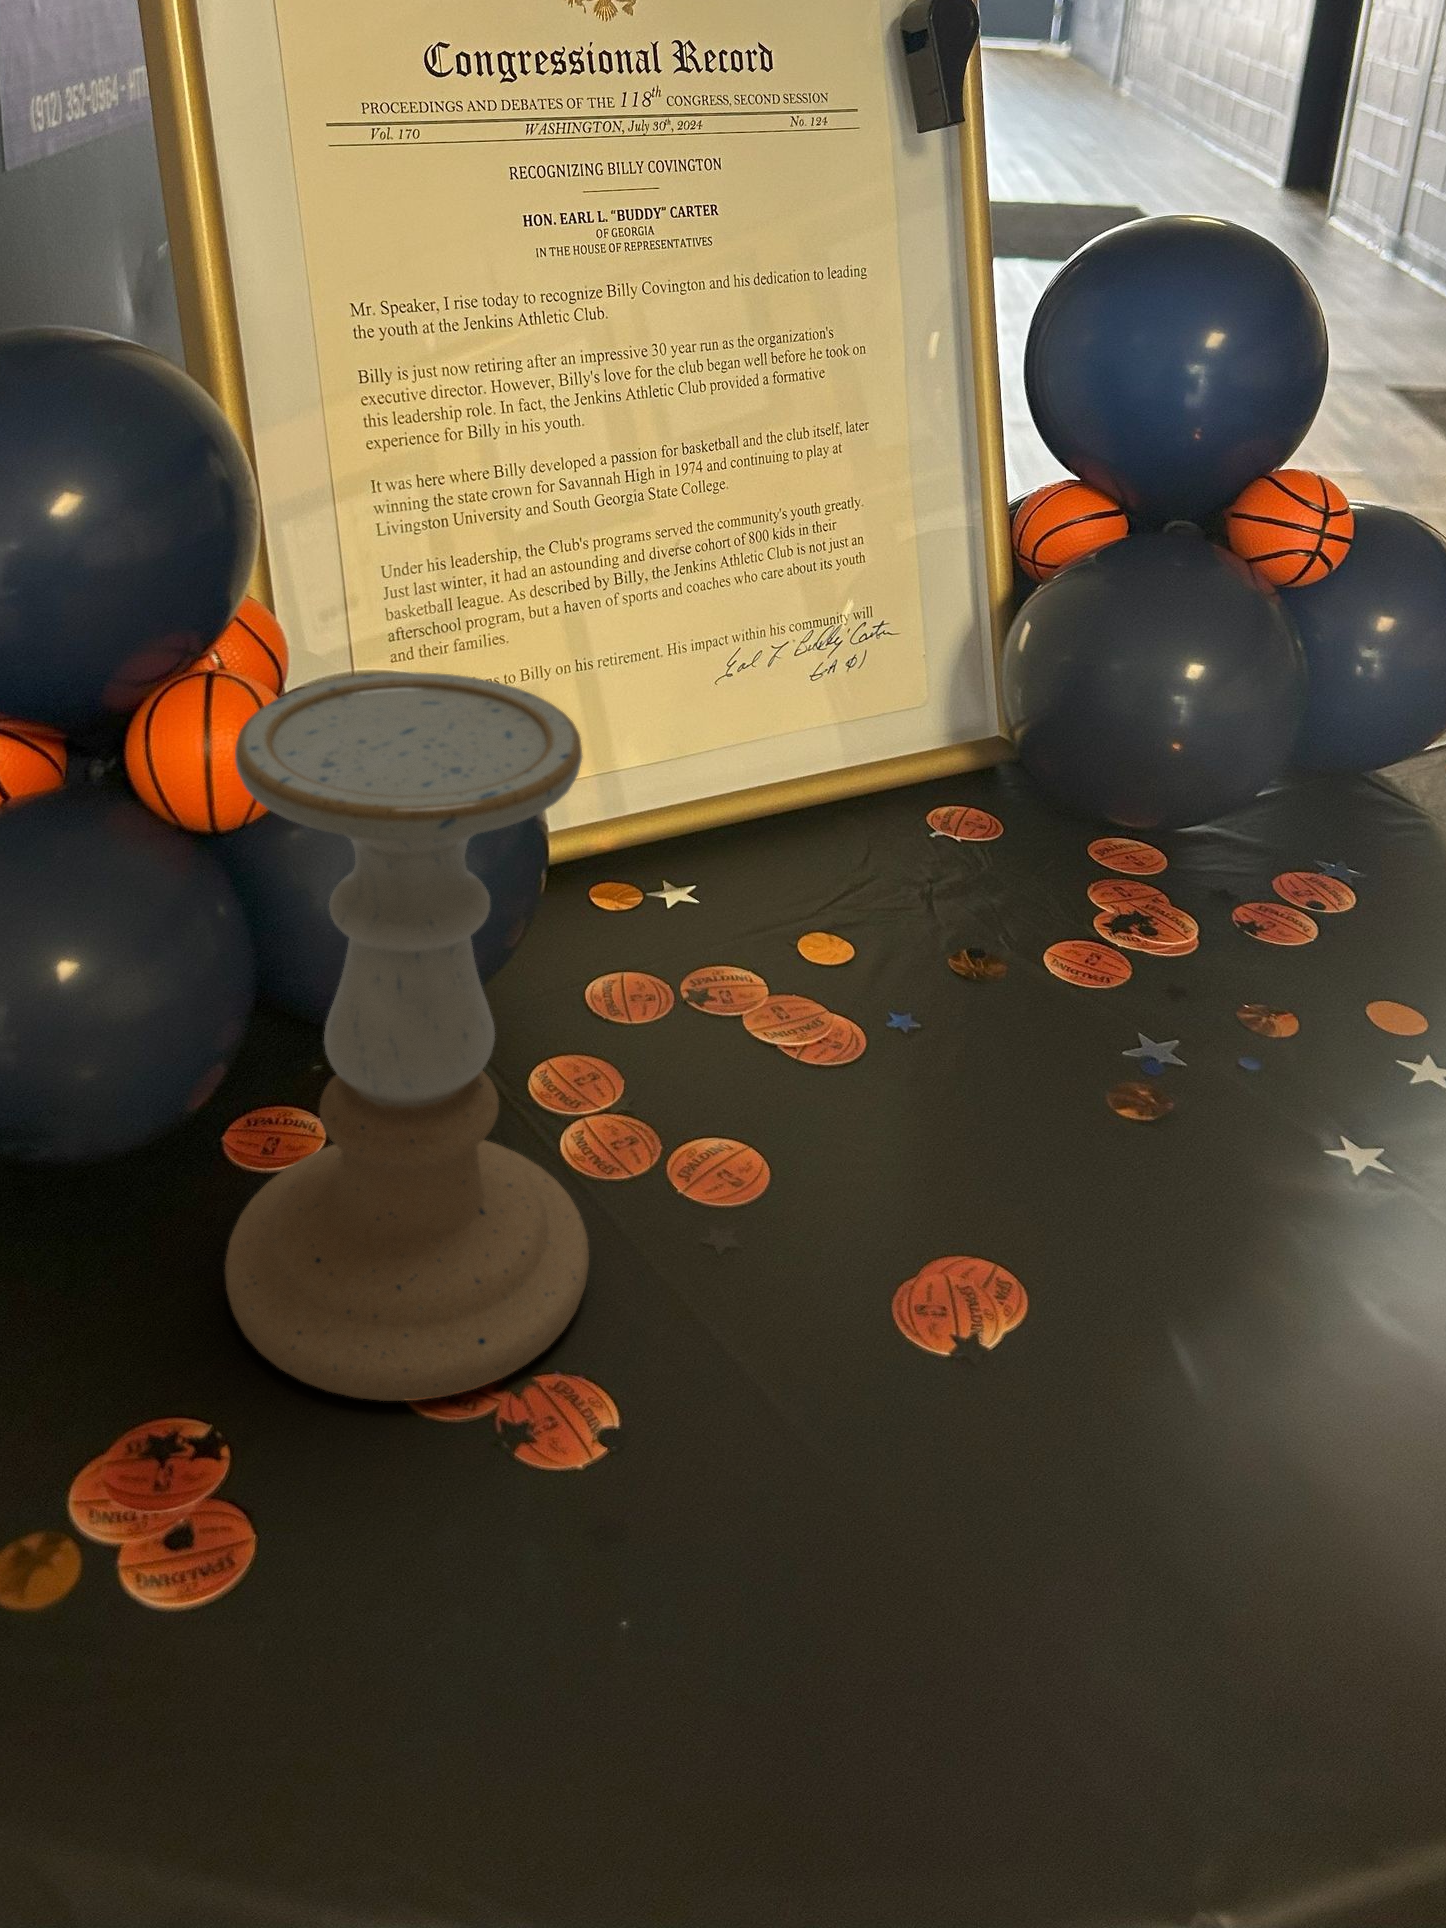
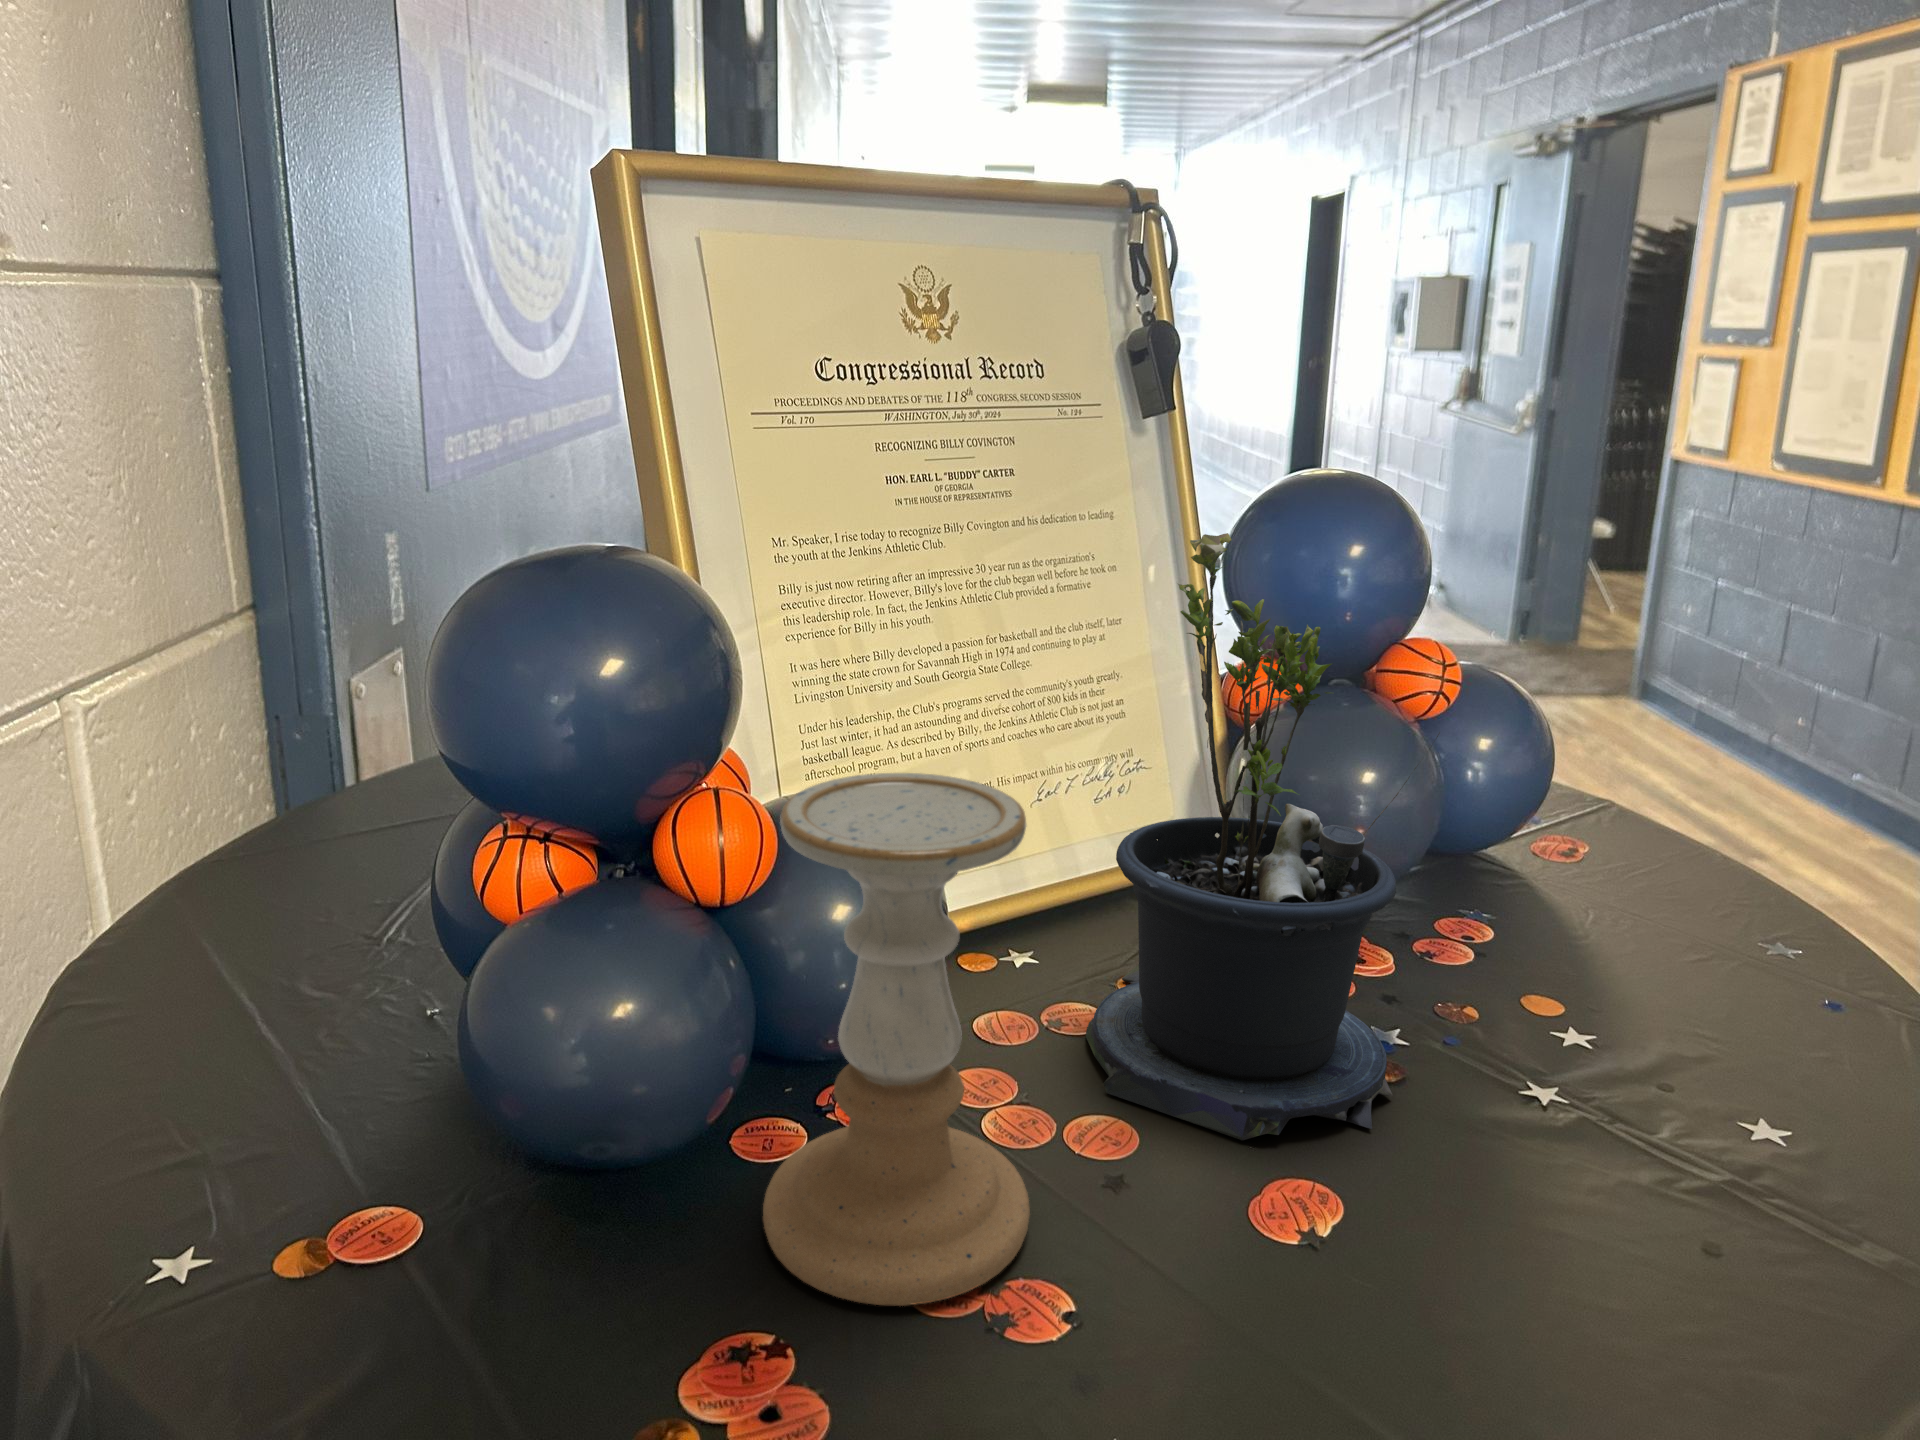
potted plant: none [731,336,1248,1192] -> present [1085,533,1440,1140]

